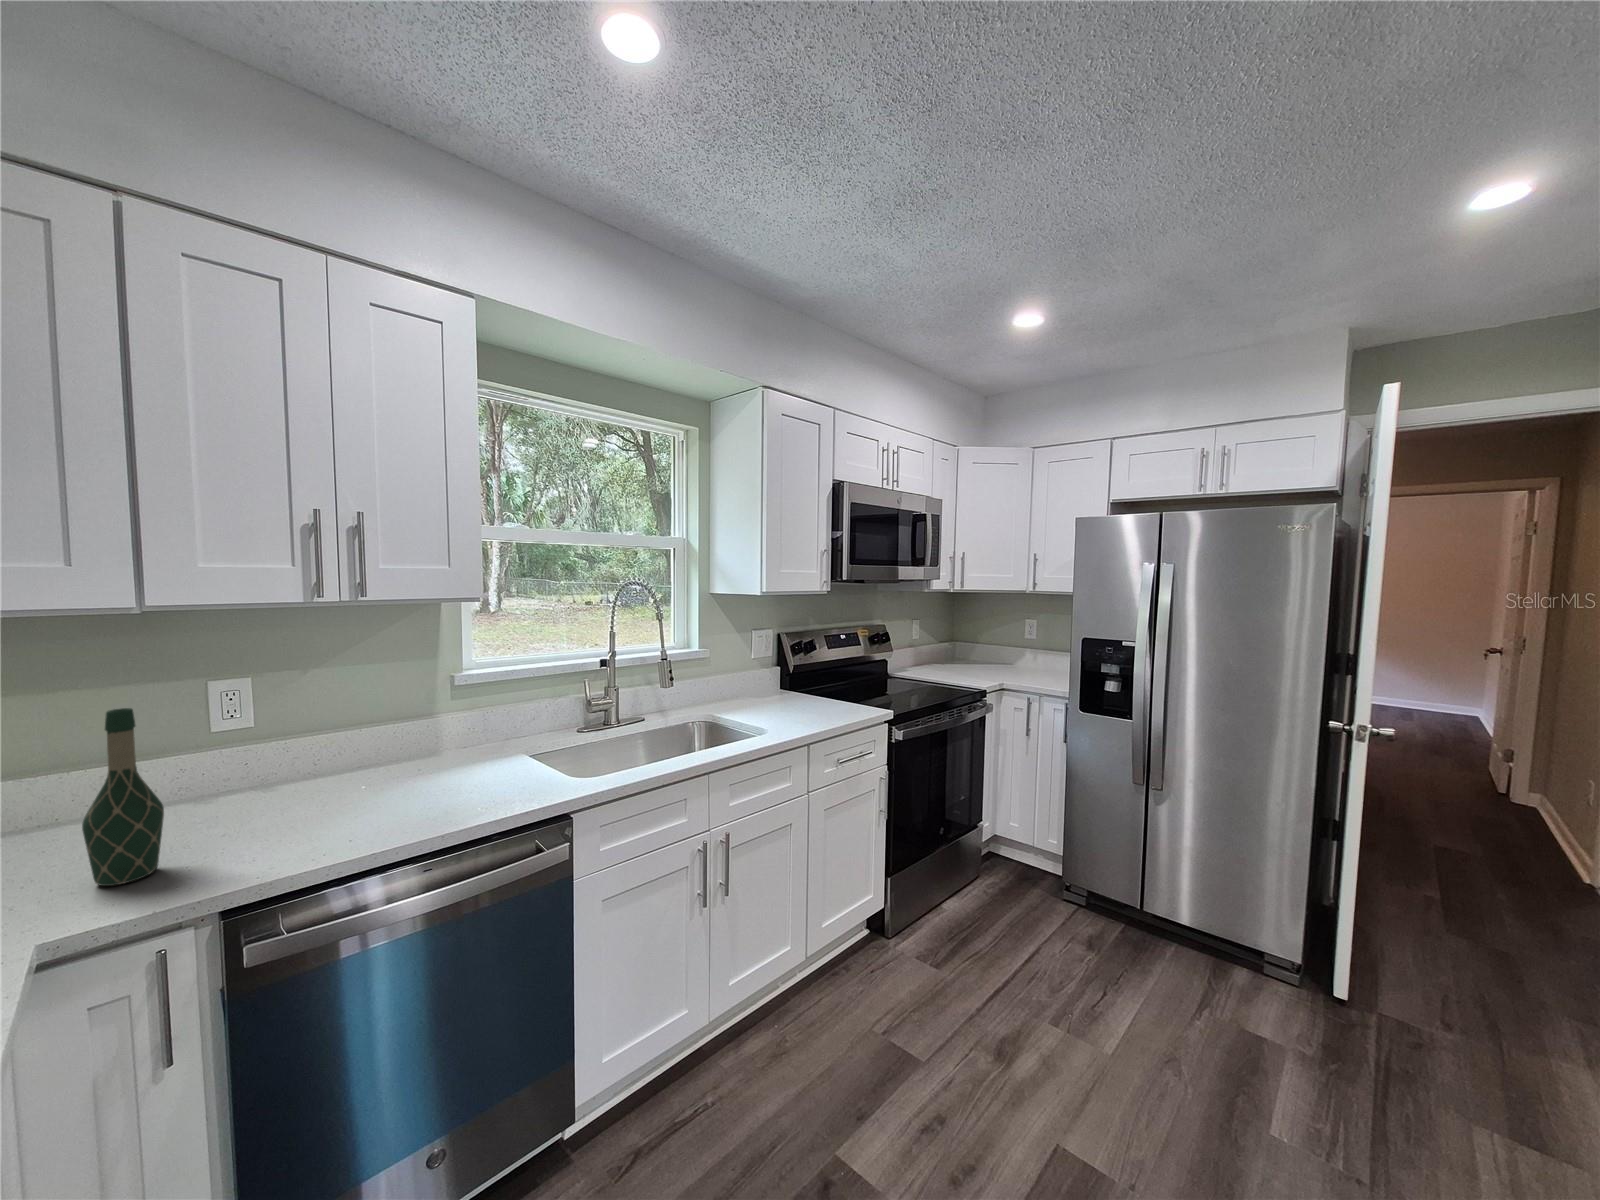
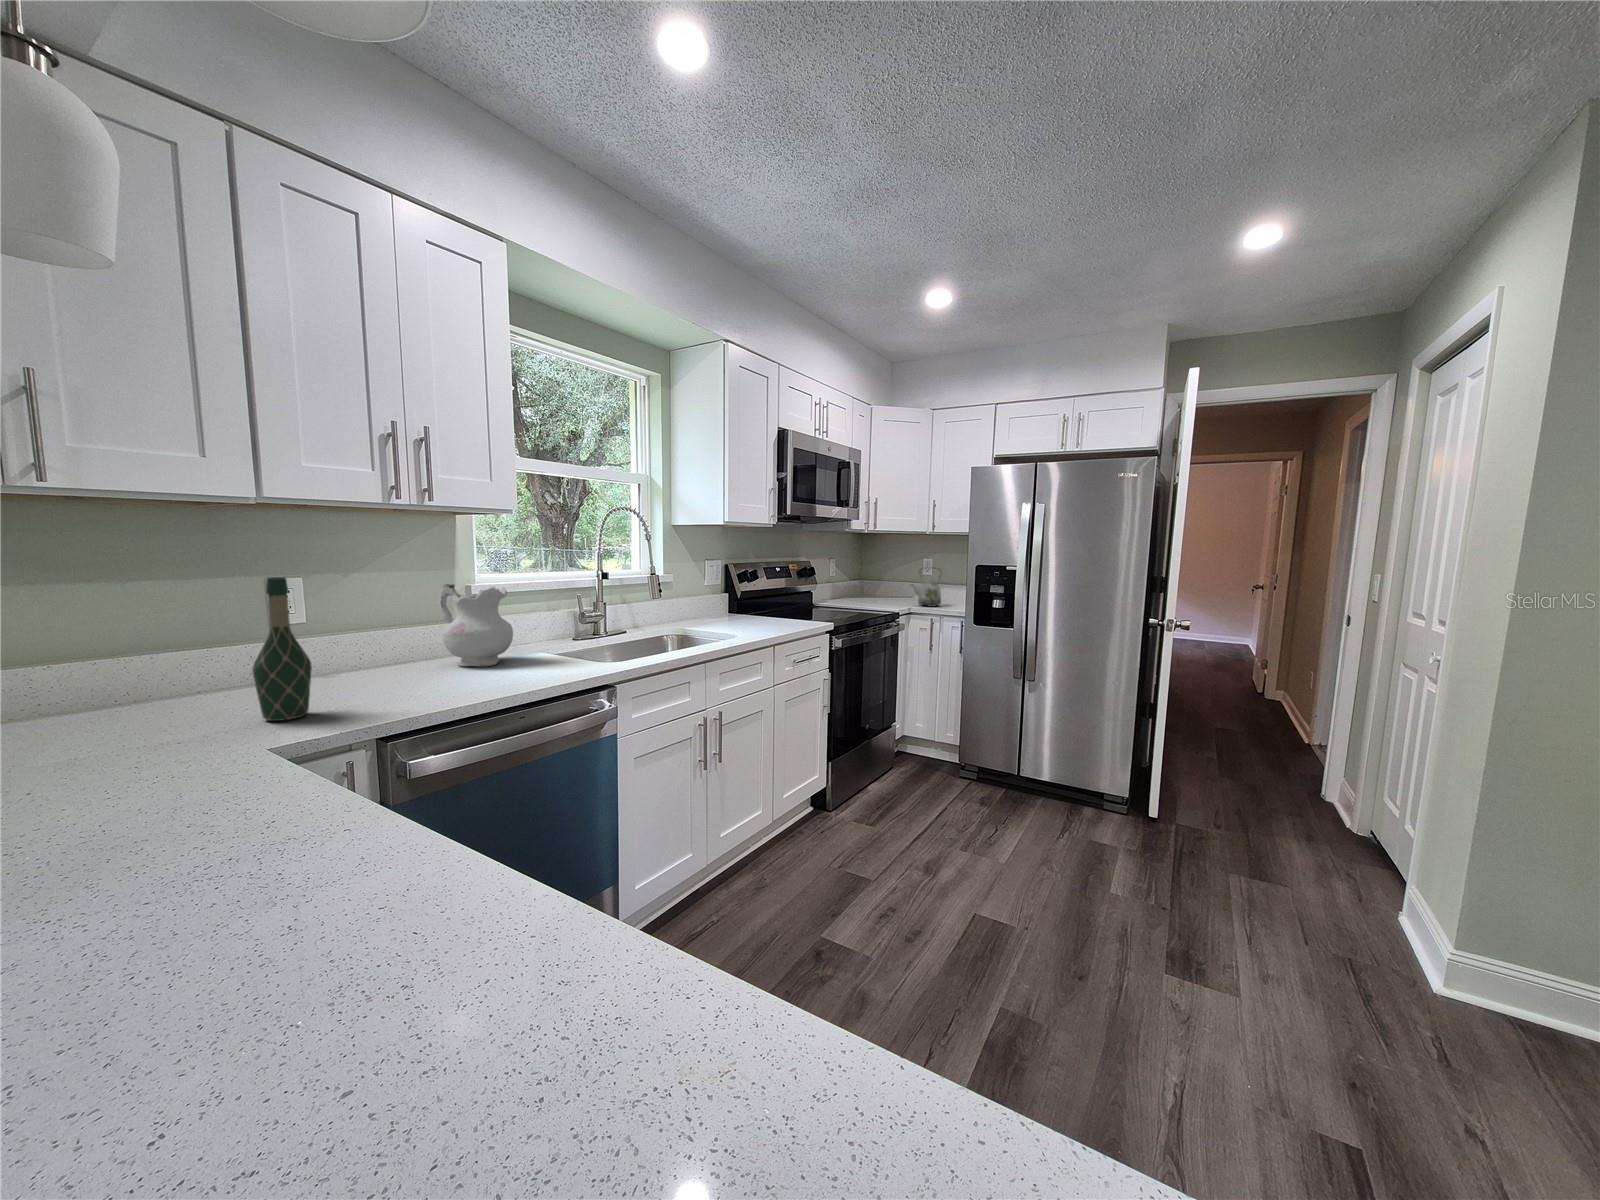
kettle: none [1002,632,1042,679] -> present [911,581,941,606]
ceramic pitcher: none [397,681,479,781] -> present [439,584,513,667]

